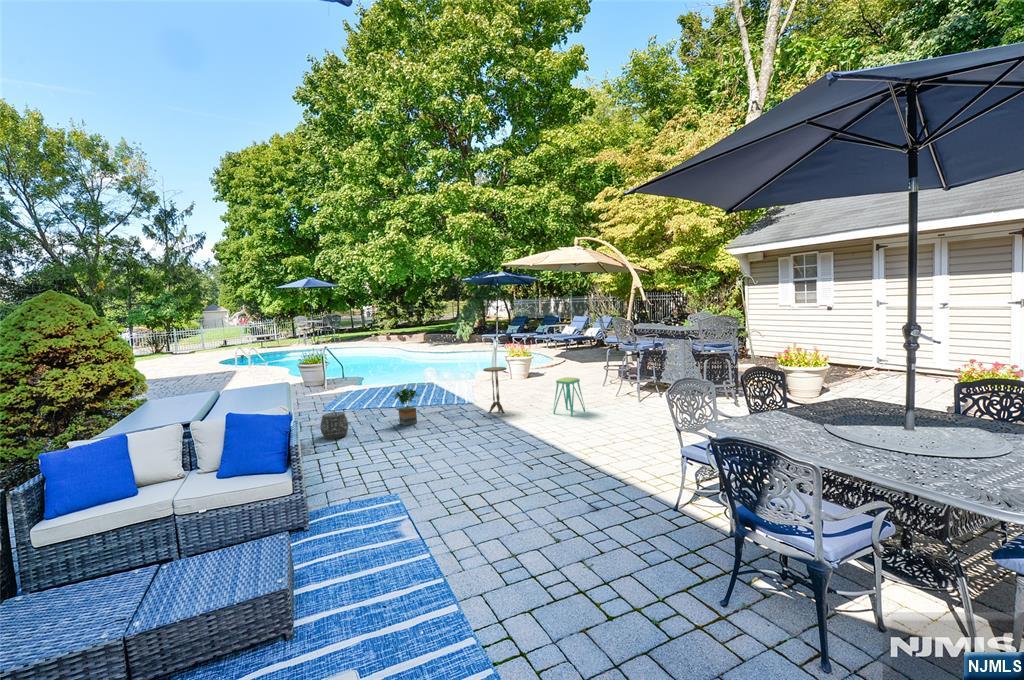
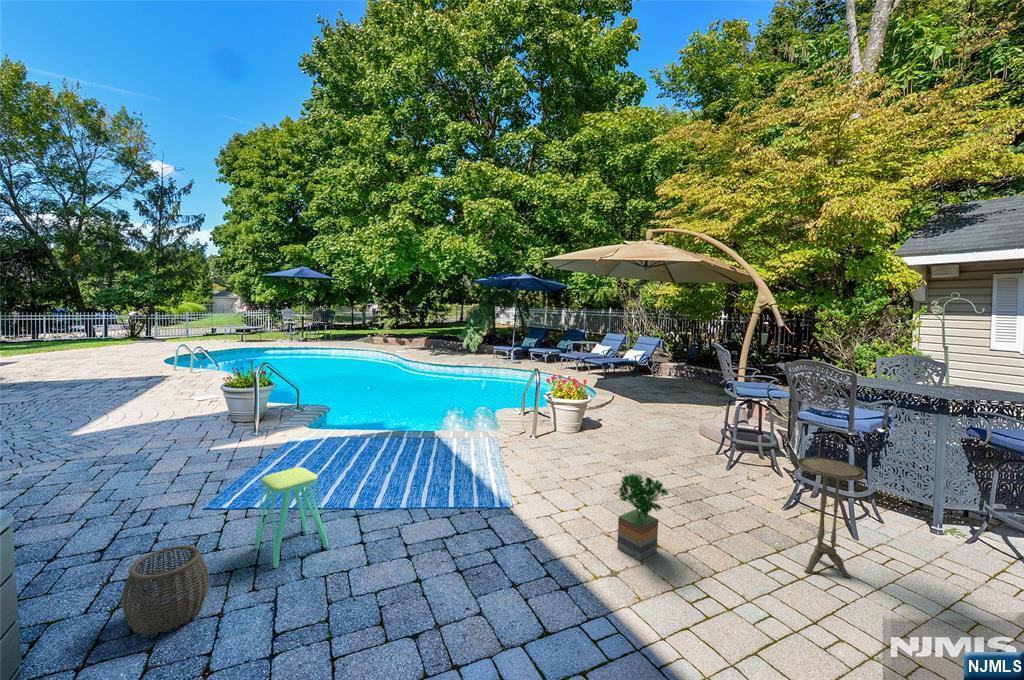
side table: present [483,367,506,413] -> present [797,457,866,579]
stool: present [553,377,585,416] -> present [255,467,328,568]
potted tree: present [395,389,419,426] -> present [617,474,668,561]

